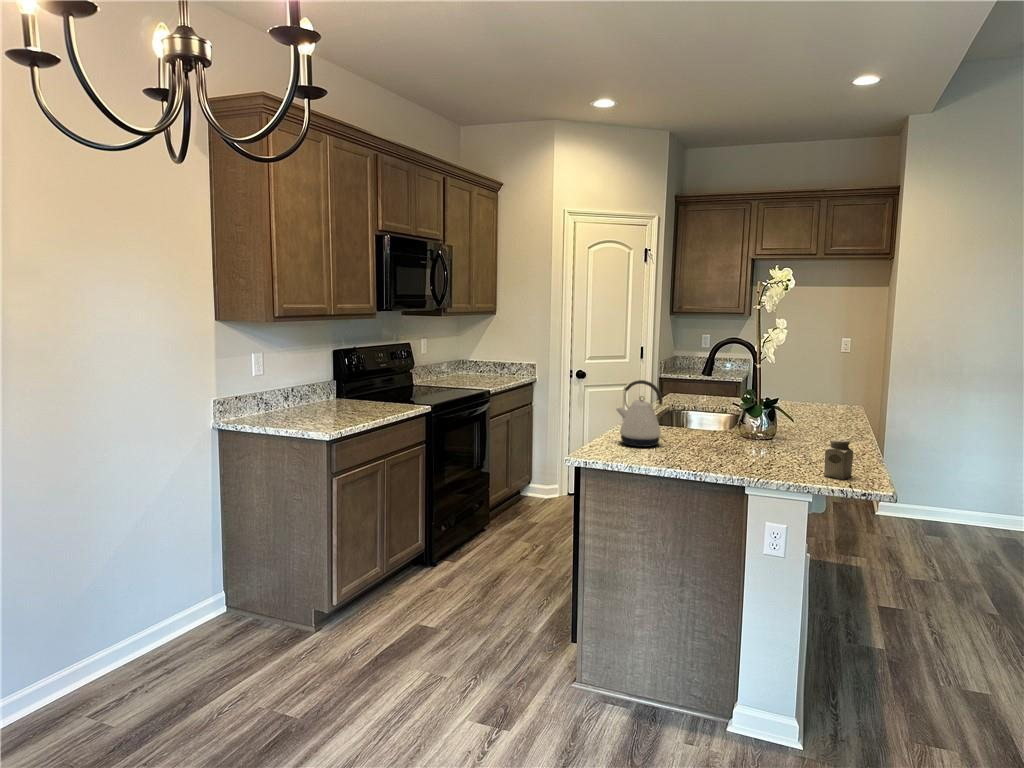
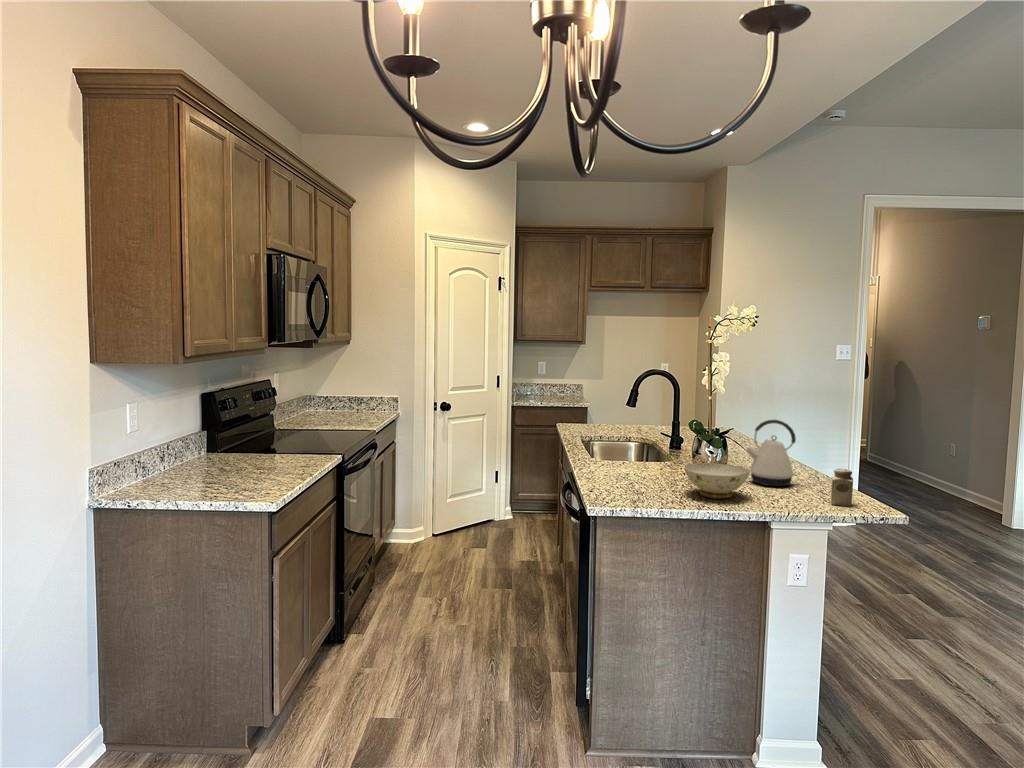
kettle: present [616,380,664,447] -> present [745,420,797,486]
ceramic bowl: none [677,426,744,461] -> present [684,463,750,499]

